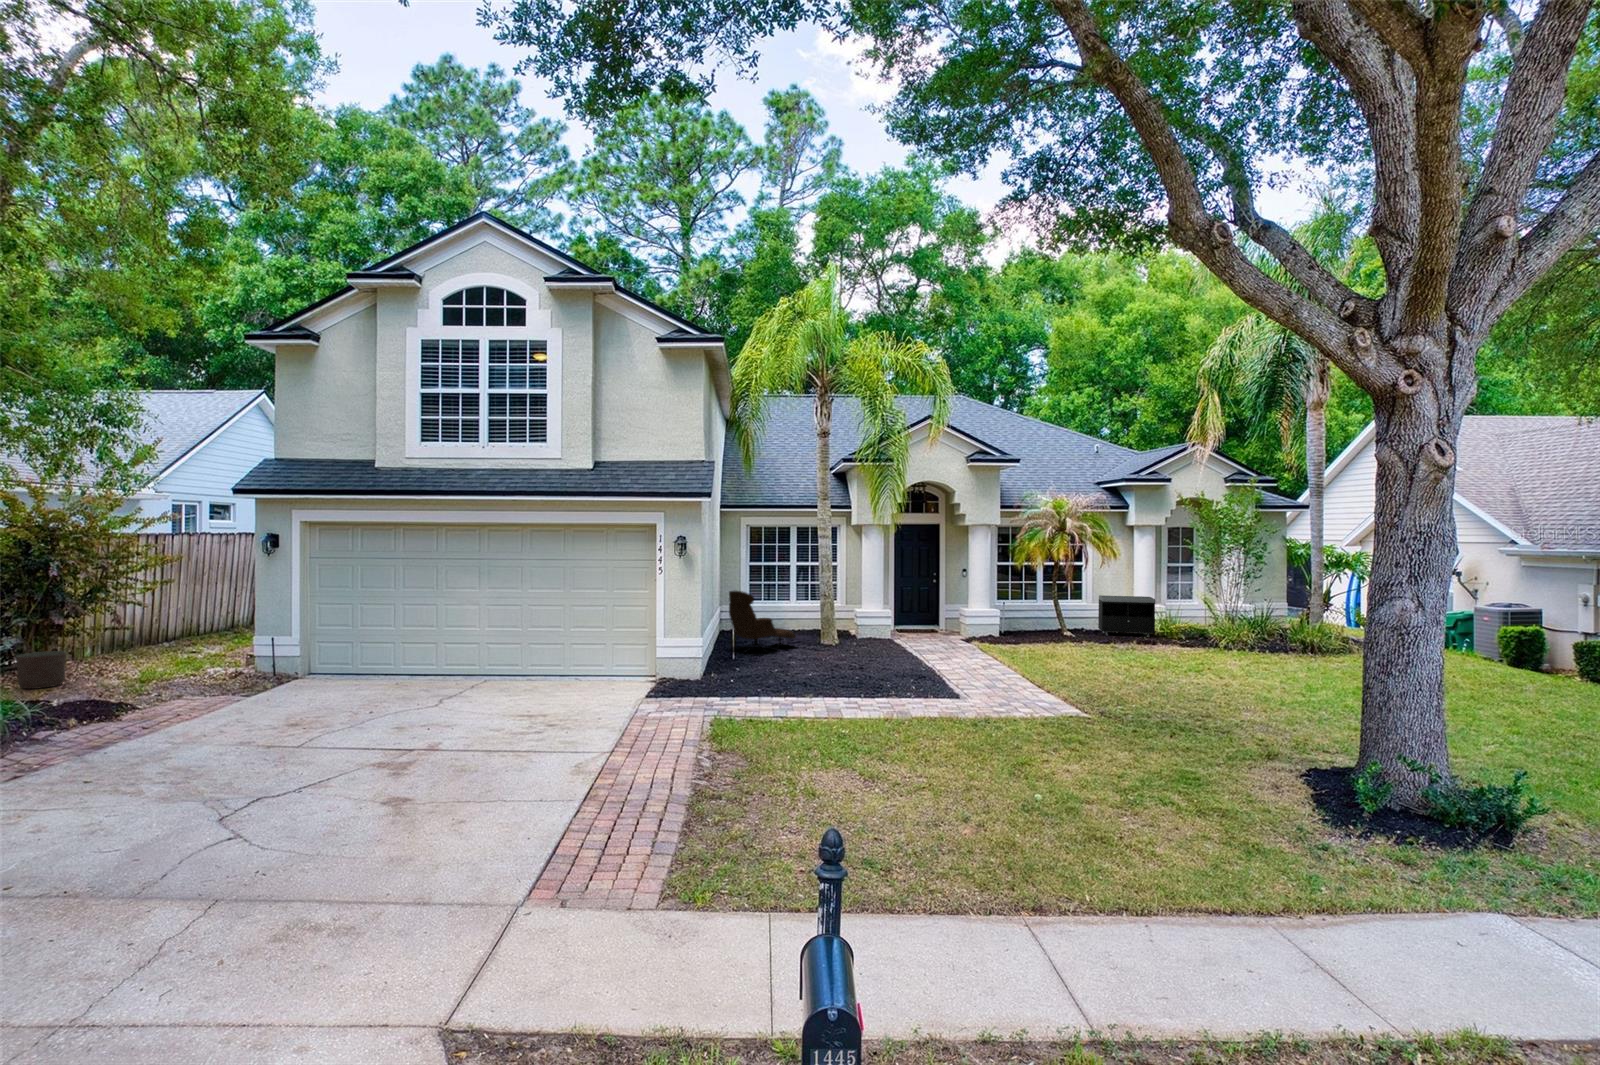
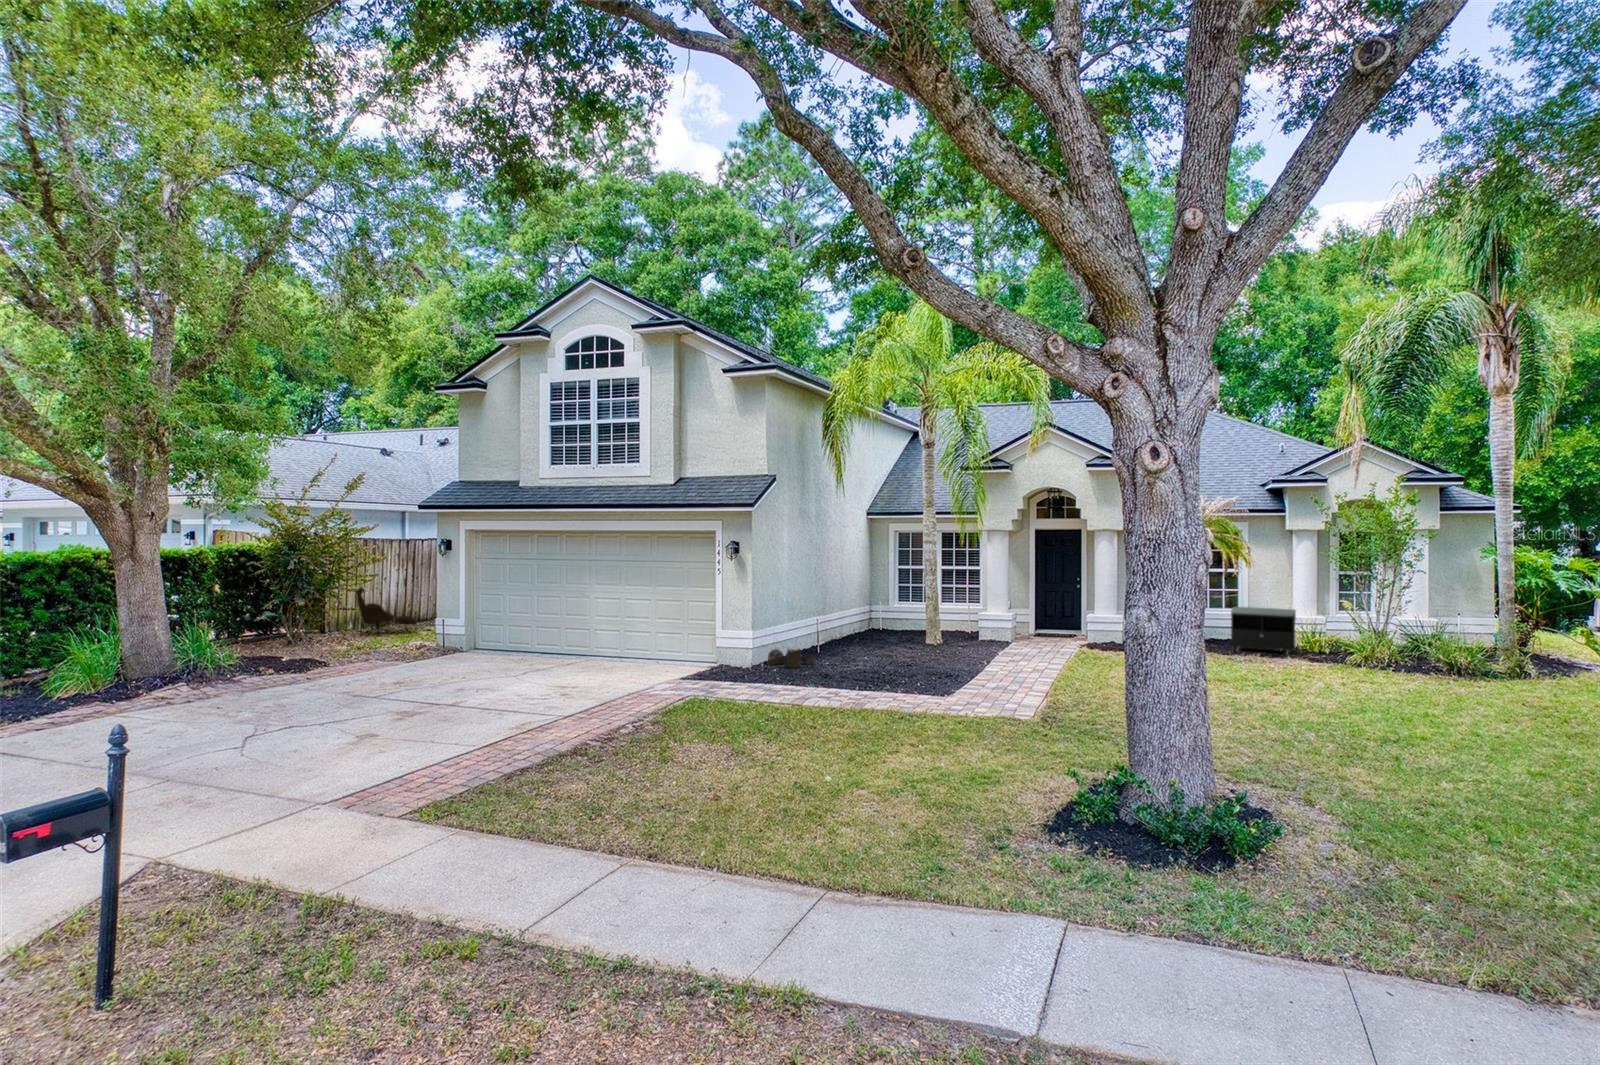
lounge chair: present [729,591,796,653] -> present [355,587,417,635]
planter: present [16,651,66,689] -> none [306,620,335,646]
woven basket: none [710,656,761,678] -> present [768,649,815,668]

